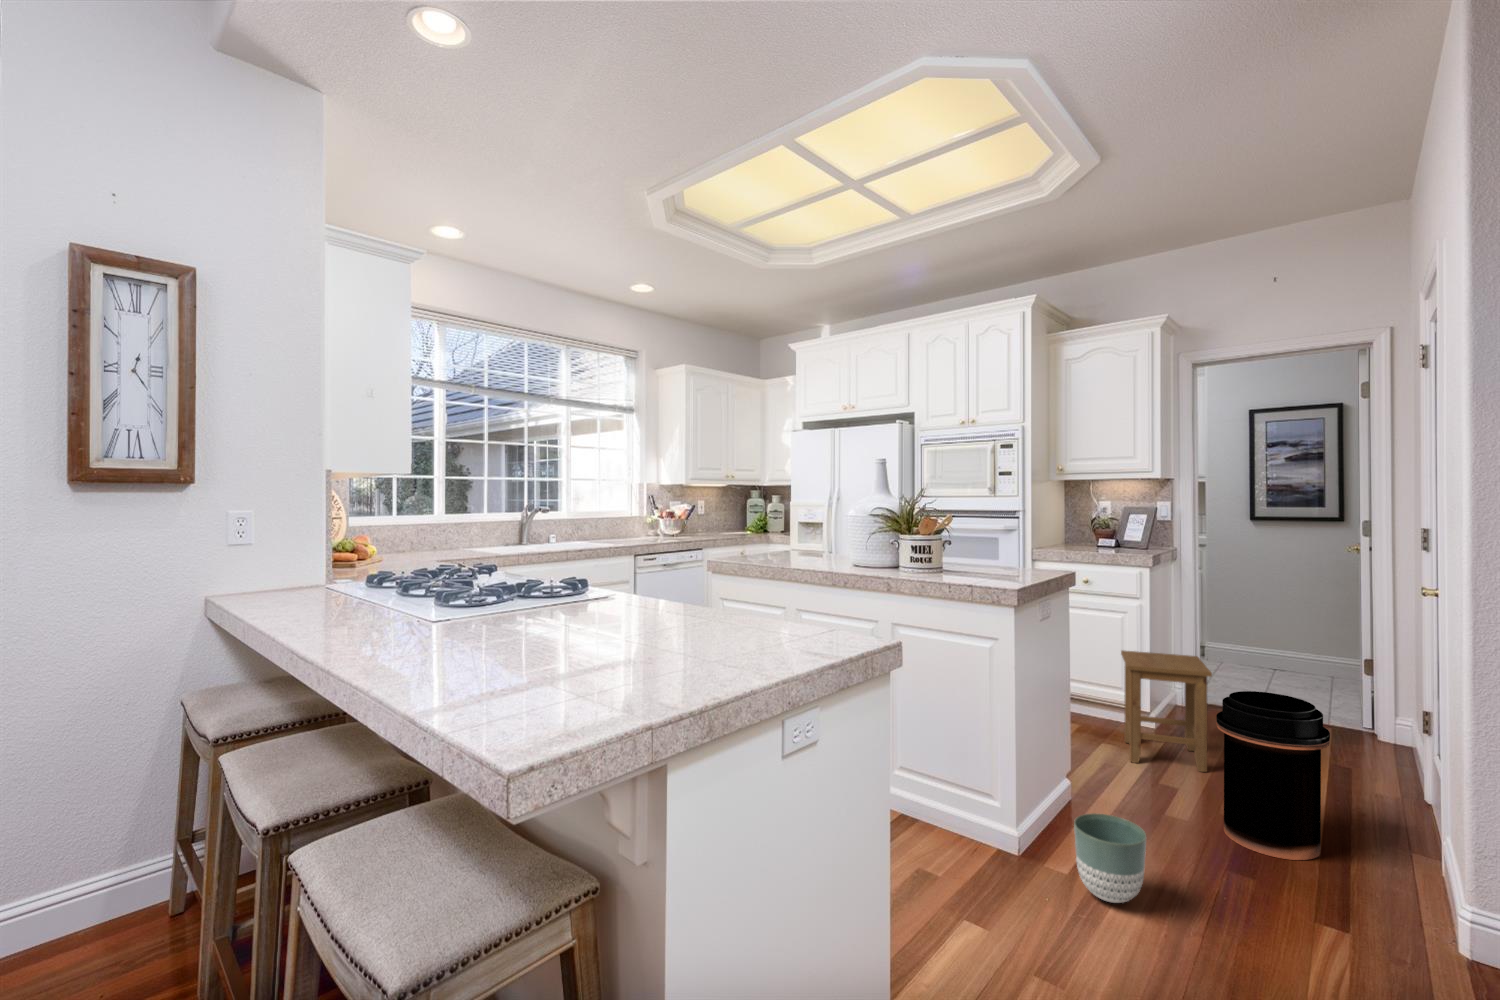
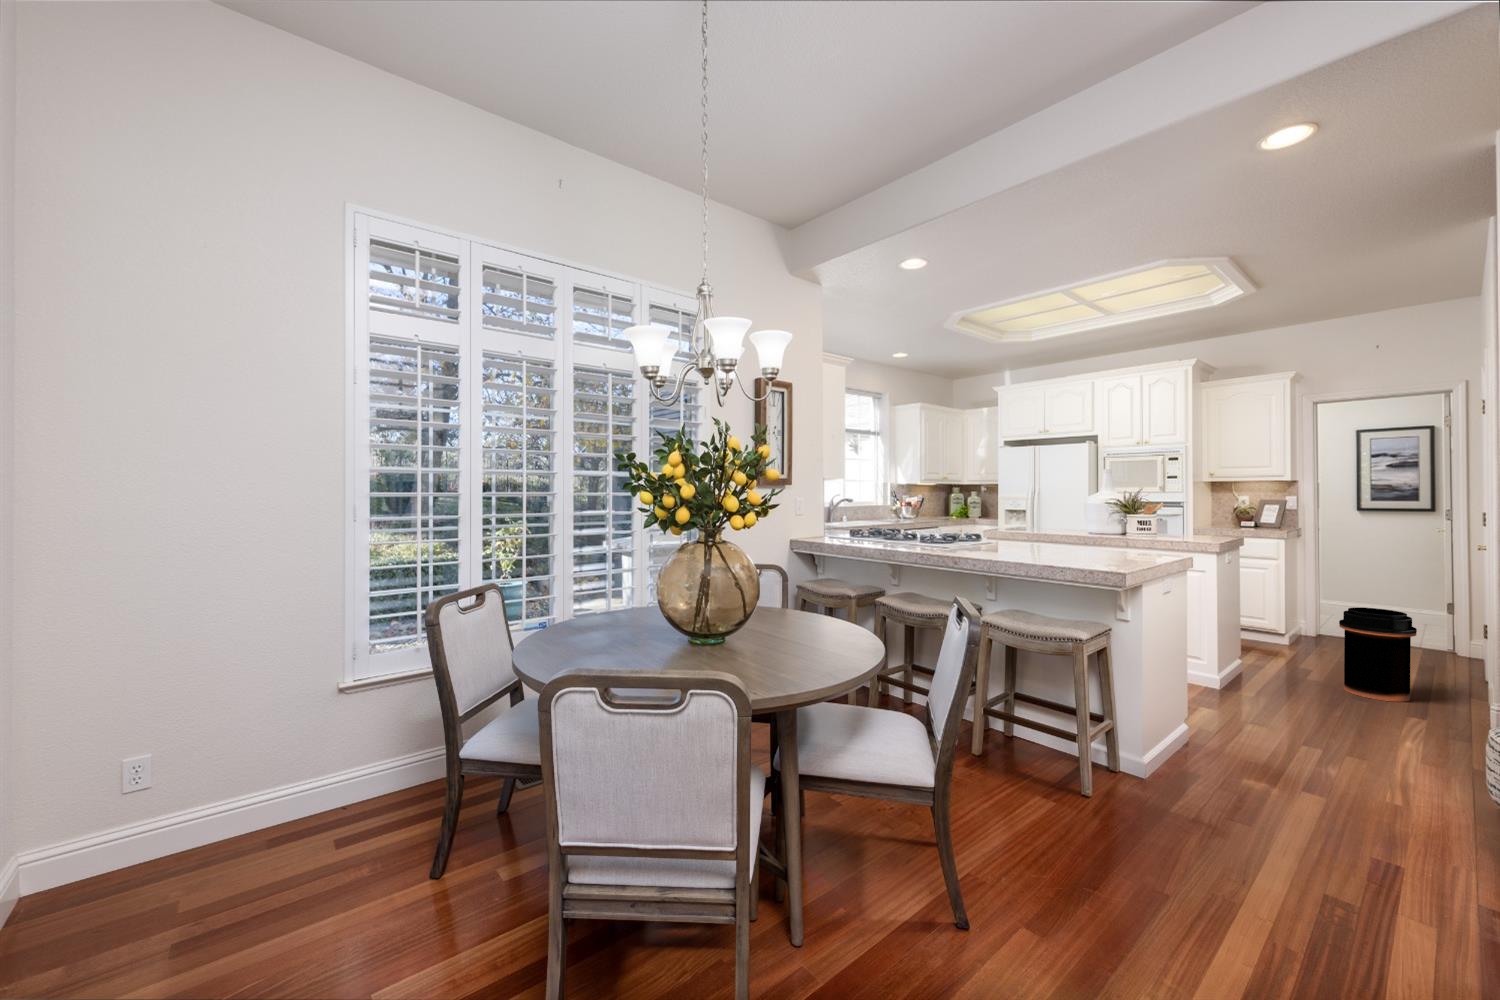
stool: present [1121,651,1212,772] -> none [1263,592,1333,667]
planter: present [1074,813,1146,903] -> none [1254,665,1300,709]

